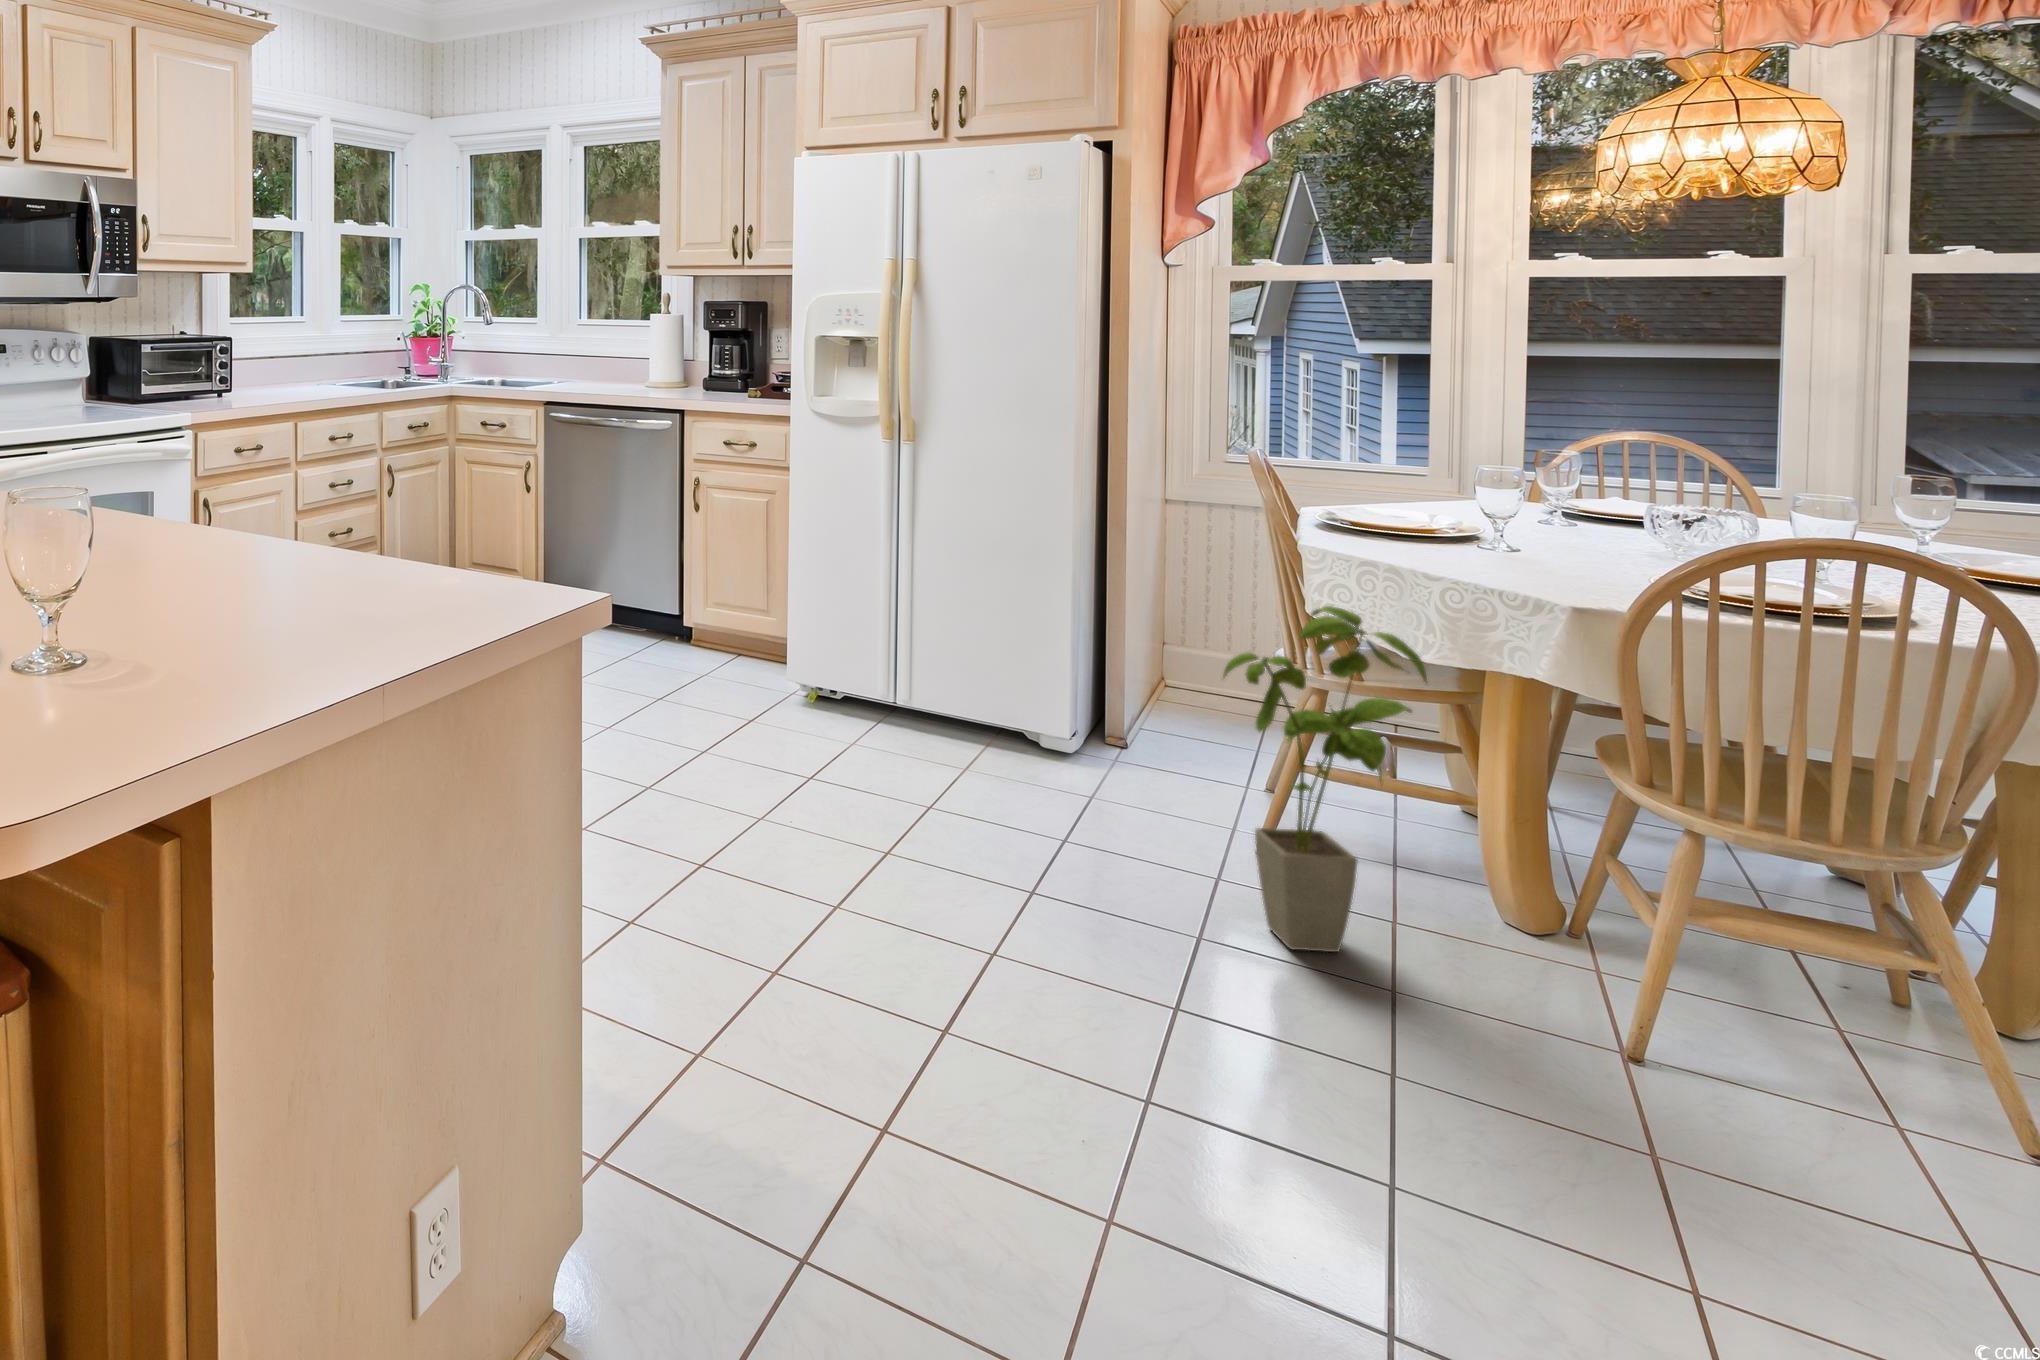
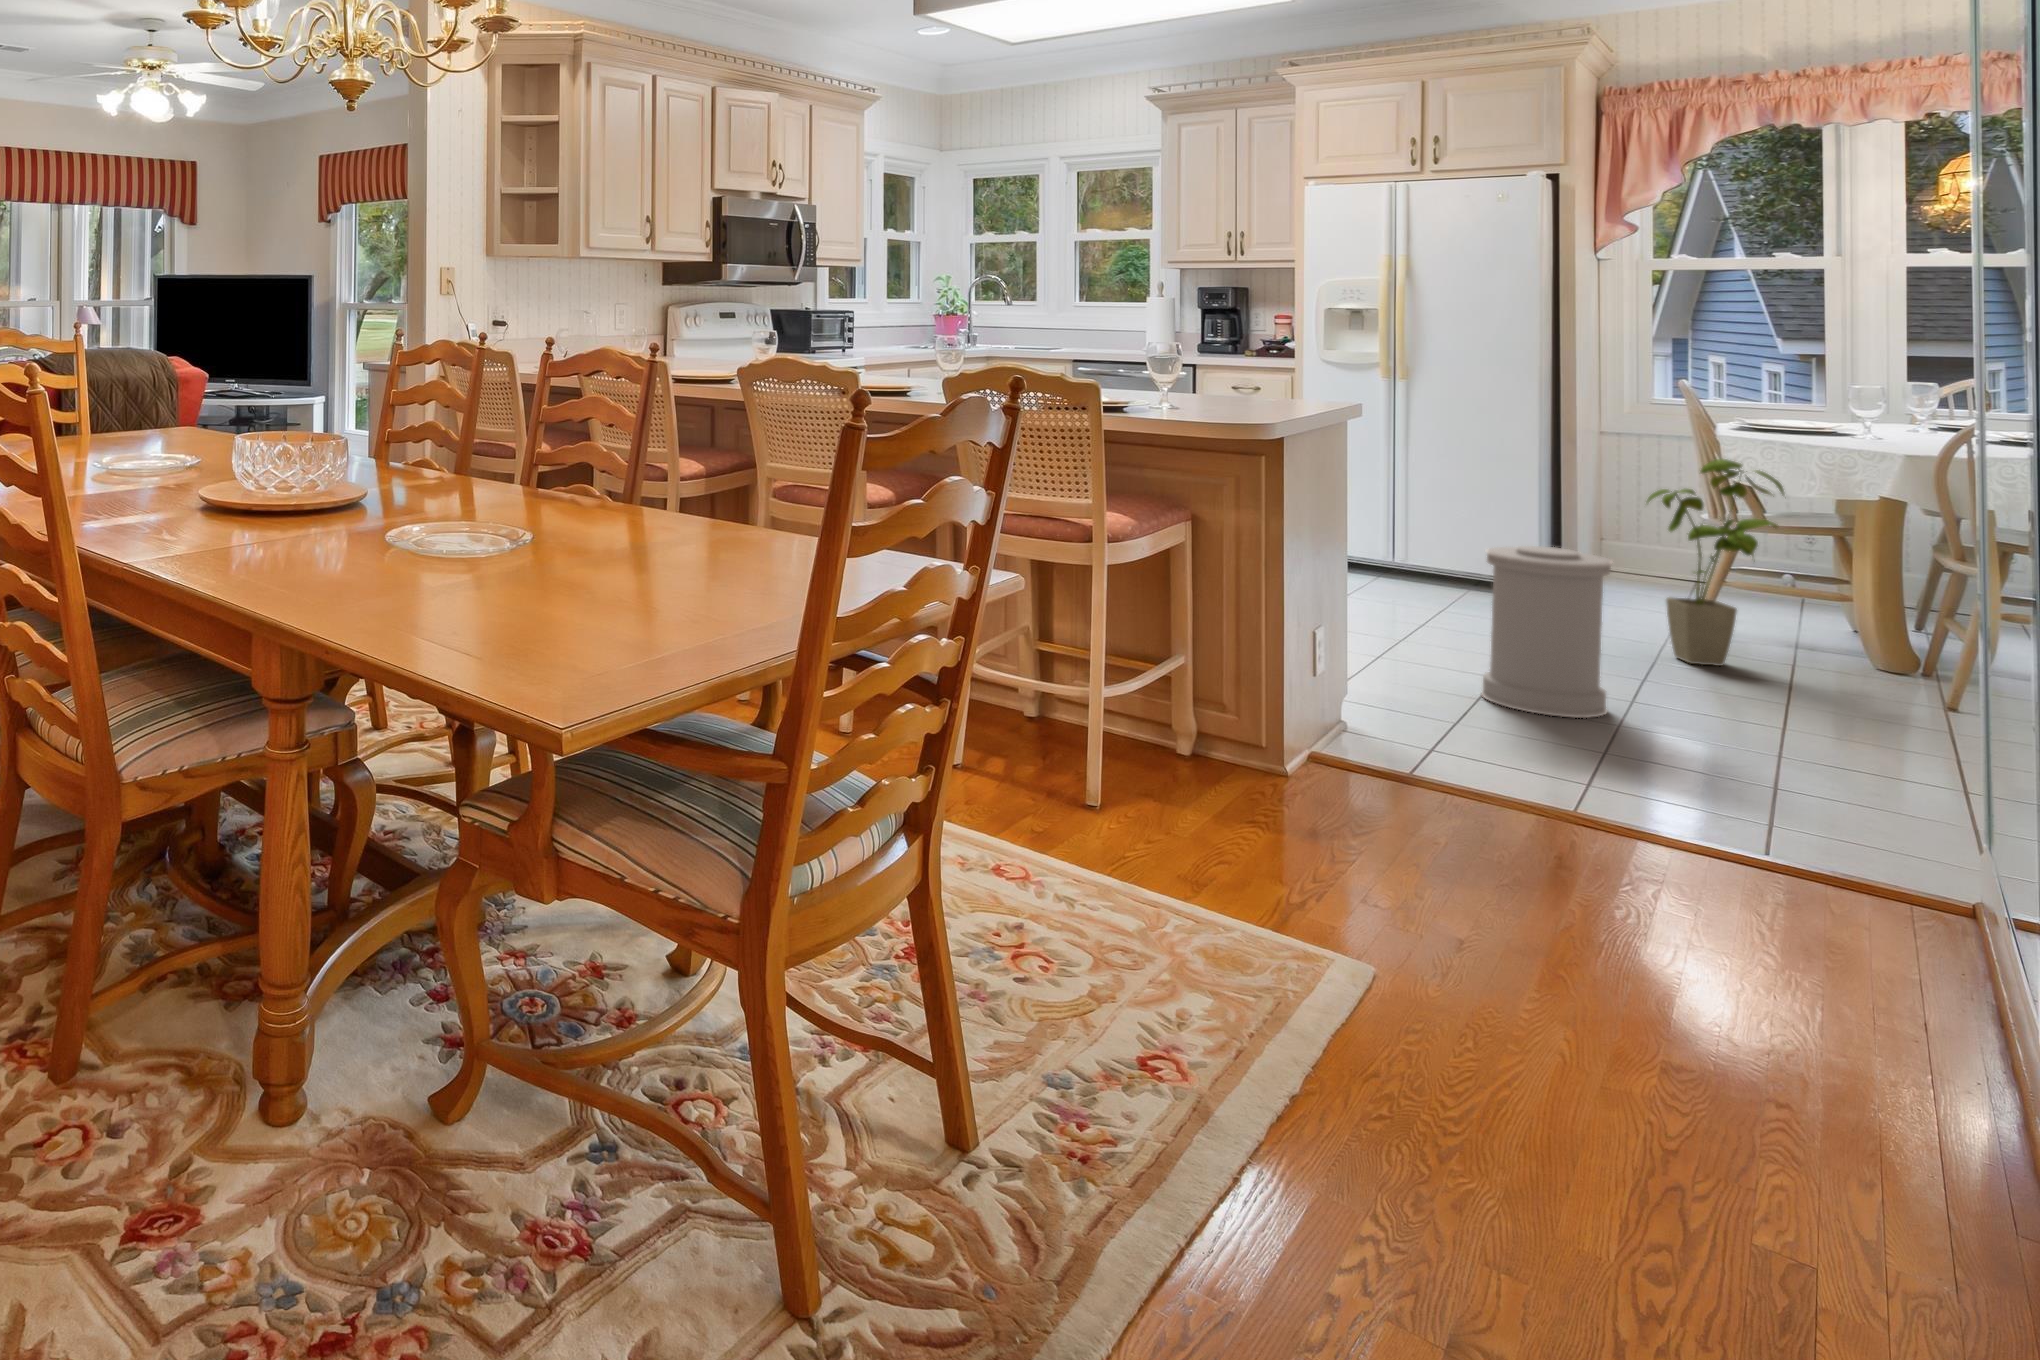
trash can: none [943,818,1159,1209] -> present [1481,546,1612,718]

